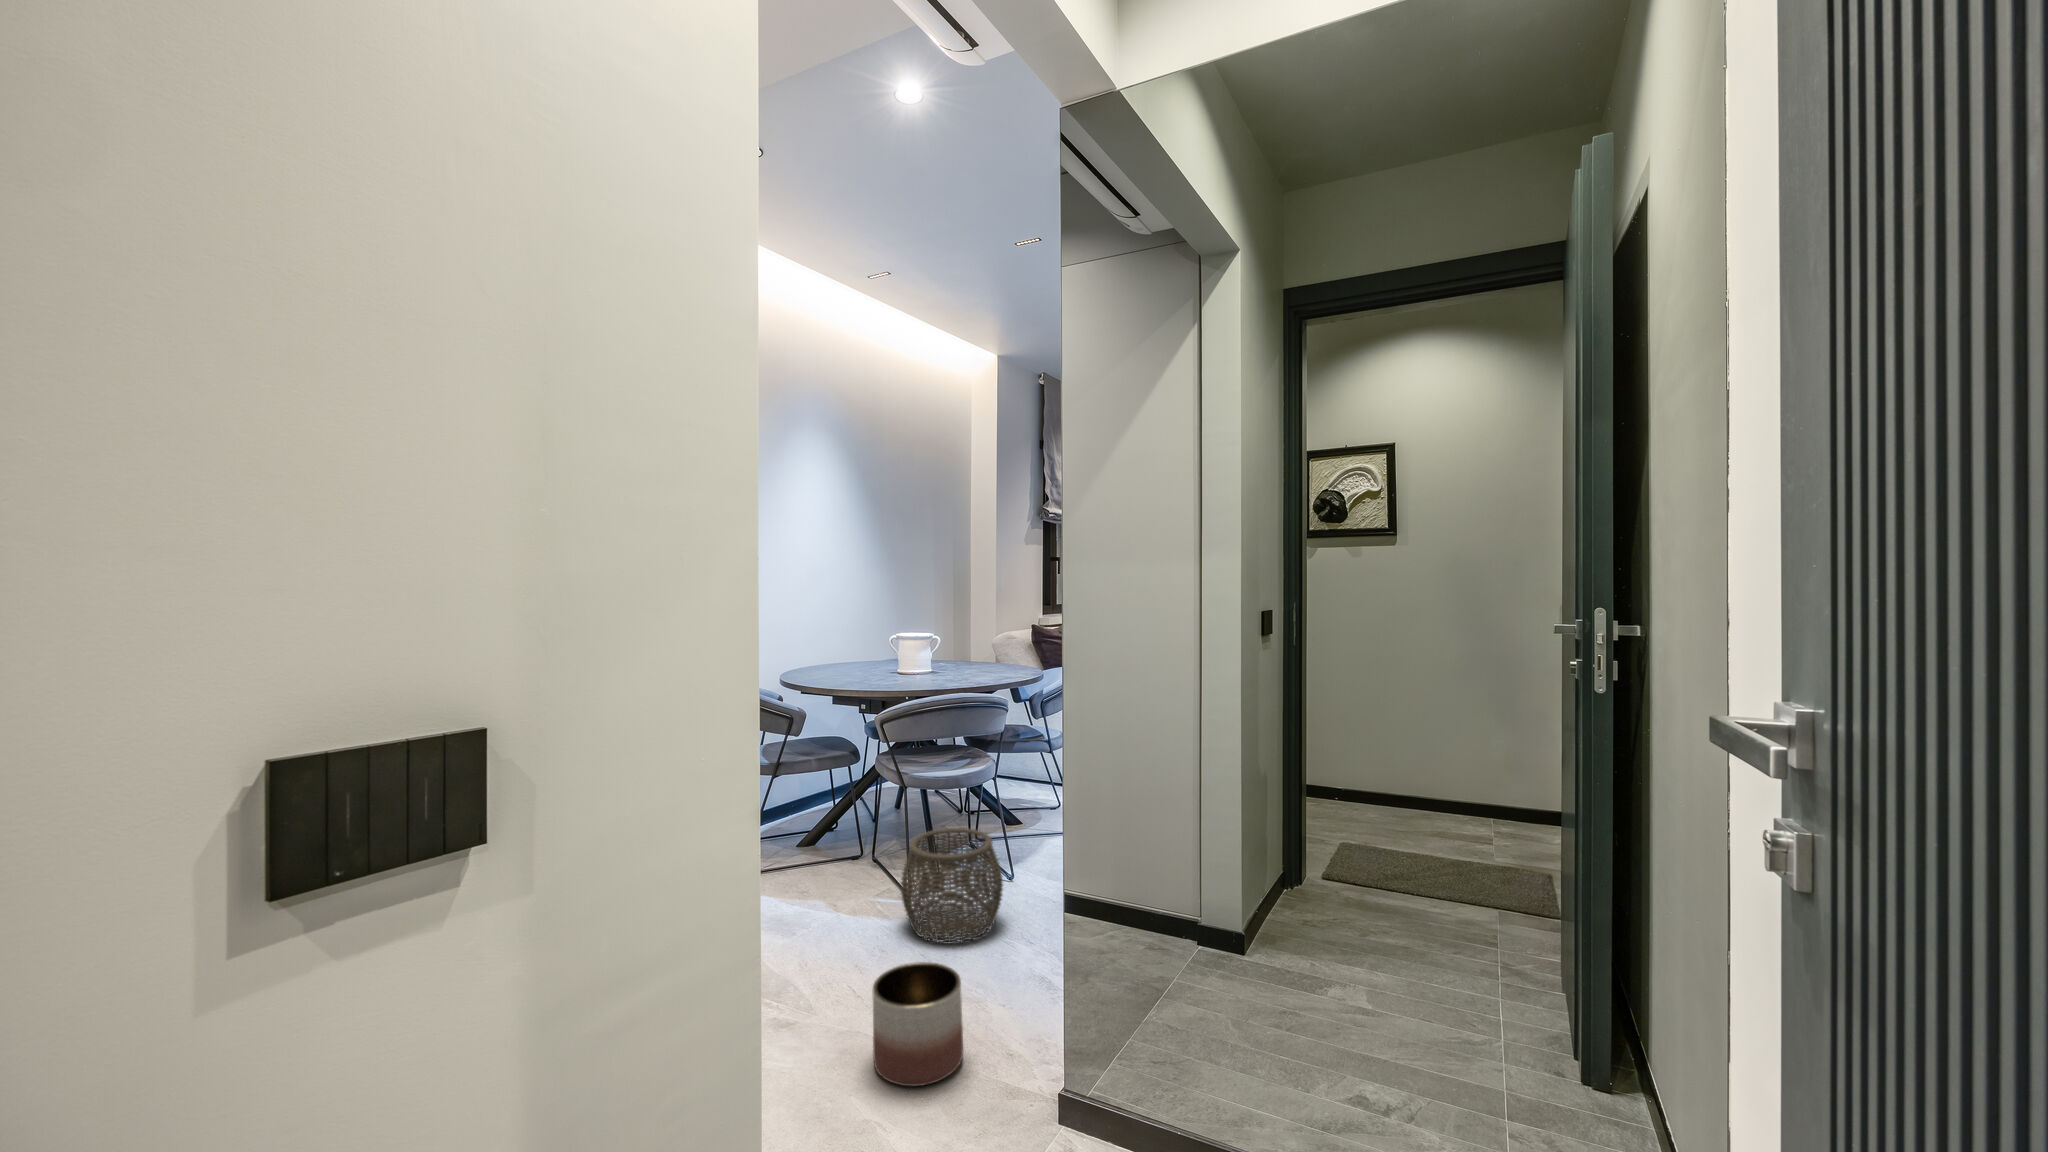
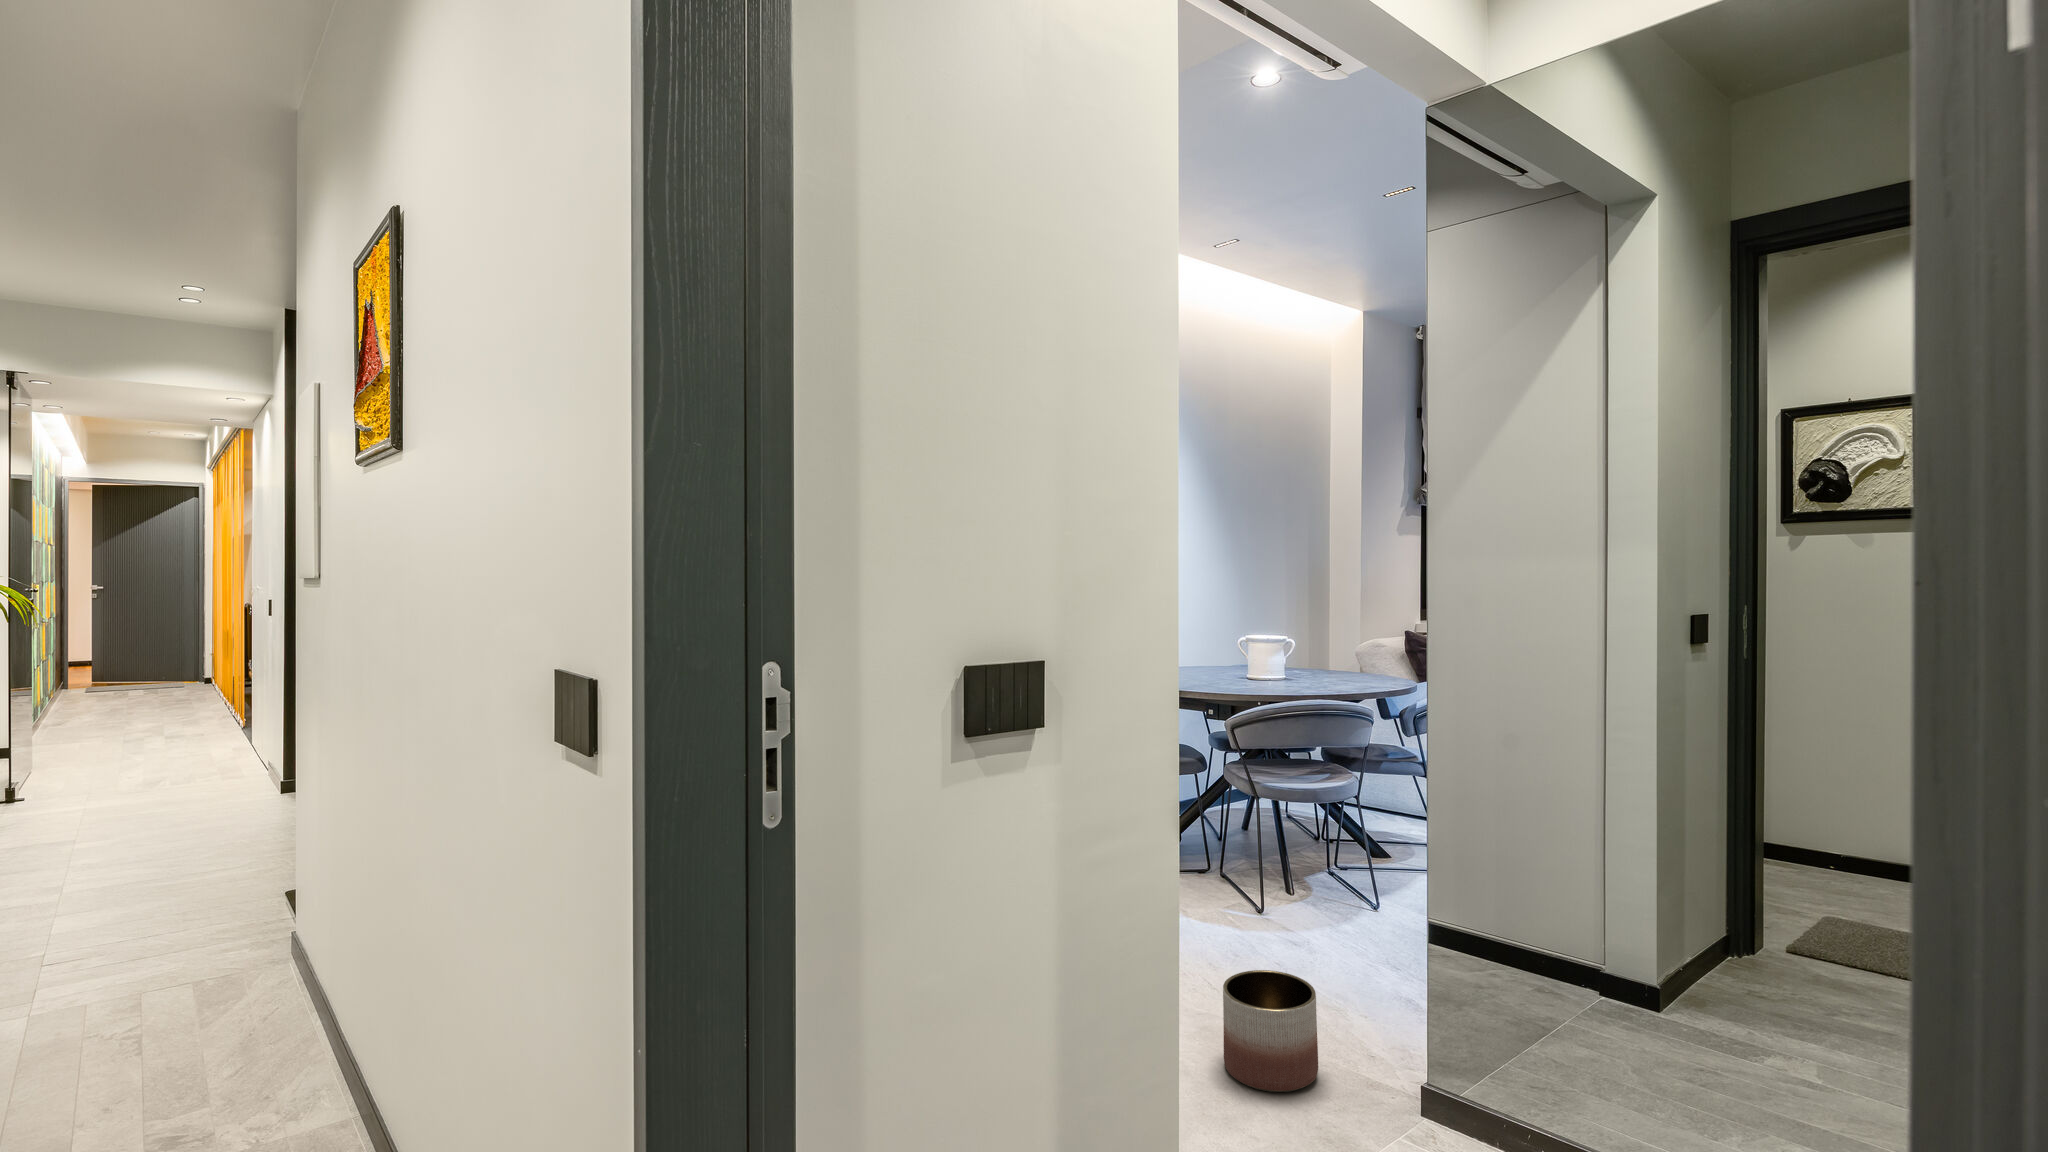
woven basket: present [901,828,1003,943] -> none [1251,845,1366,968]

